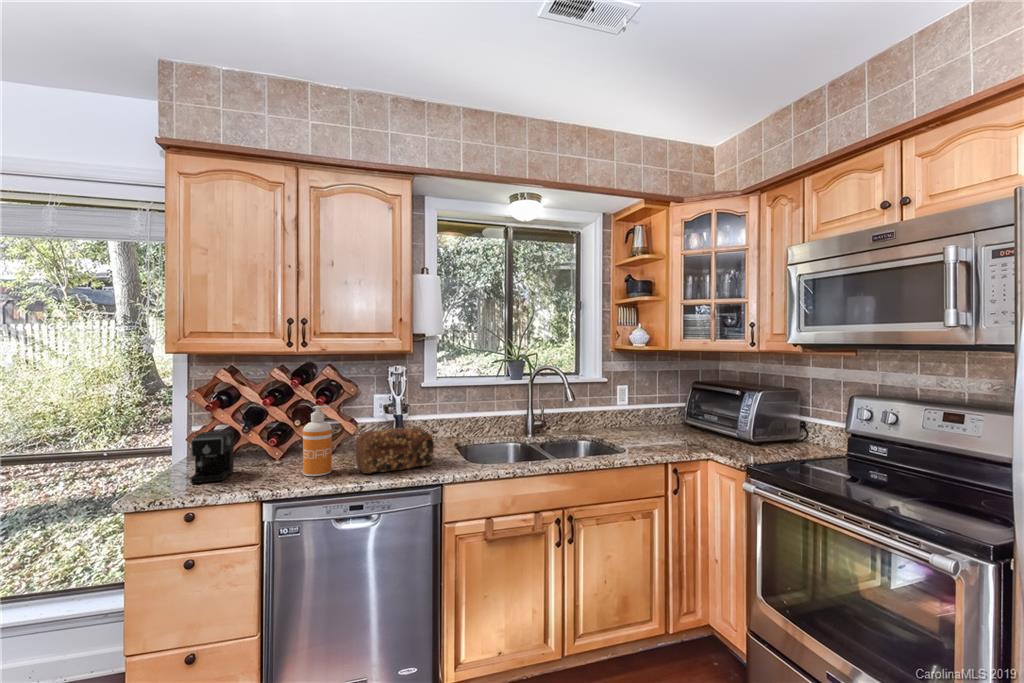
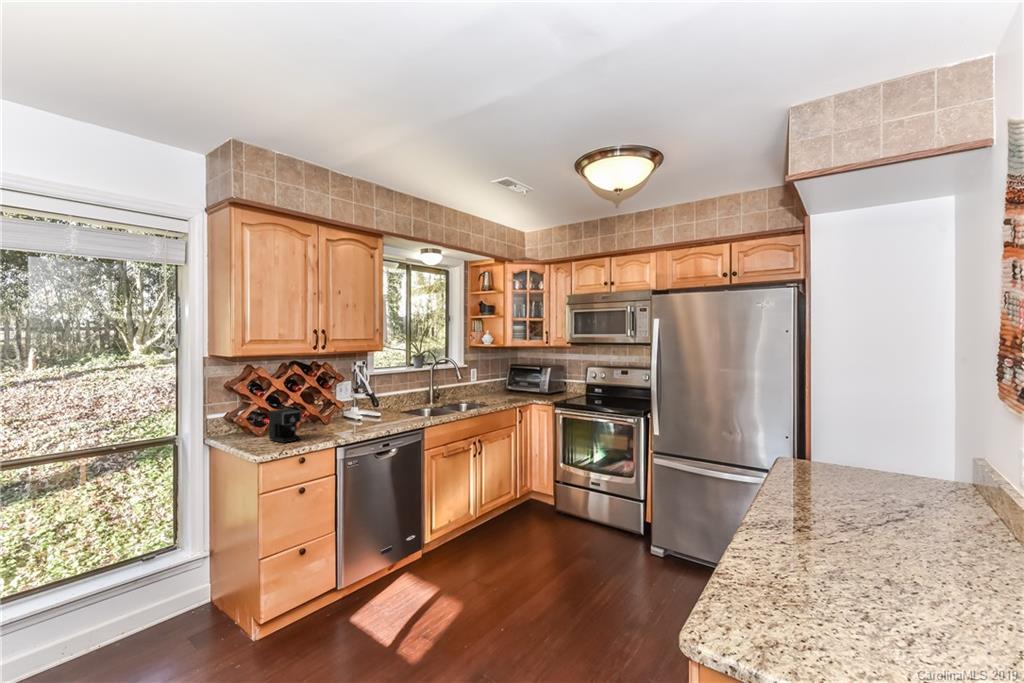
soap dispenser: present [303,406,332,476] -> none [344,386,362,431]
bread loaf: present [355,428,434,474] -> none [368,398,415,426]

